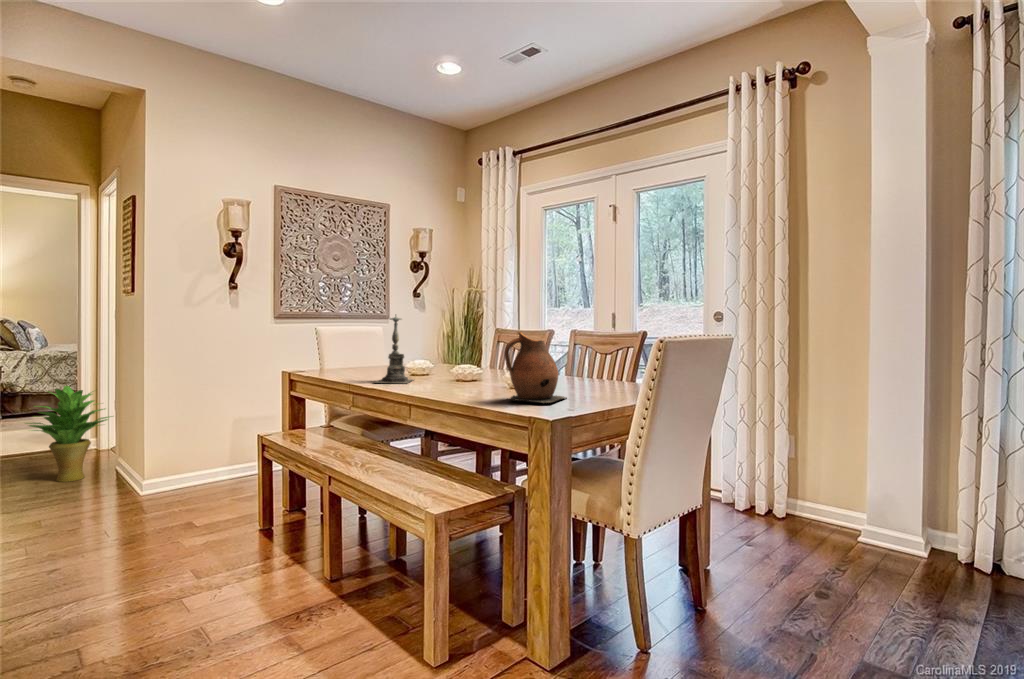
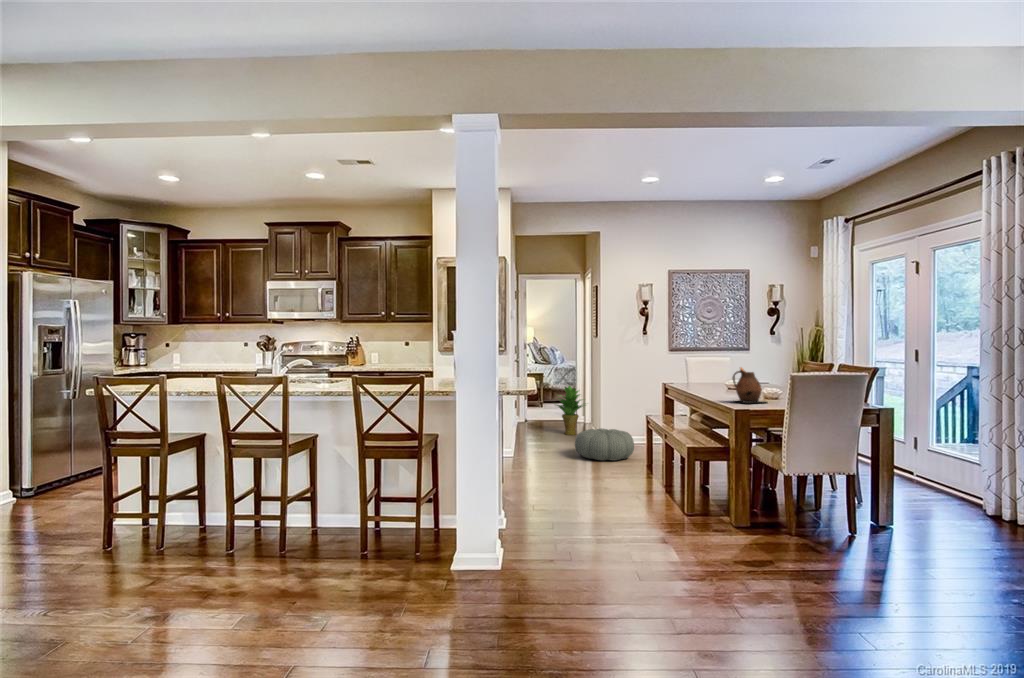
candle holder: present [374,314,413,383] -> none [692,351,720,392]
pouf: none [90,466,233,543] -> present [575,428,634,461]

